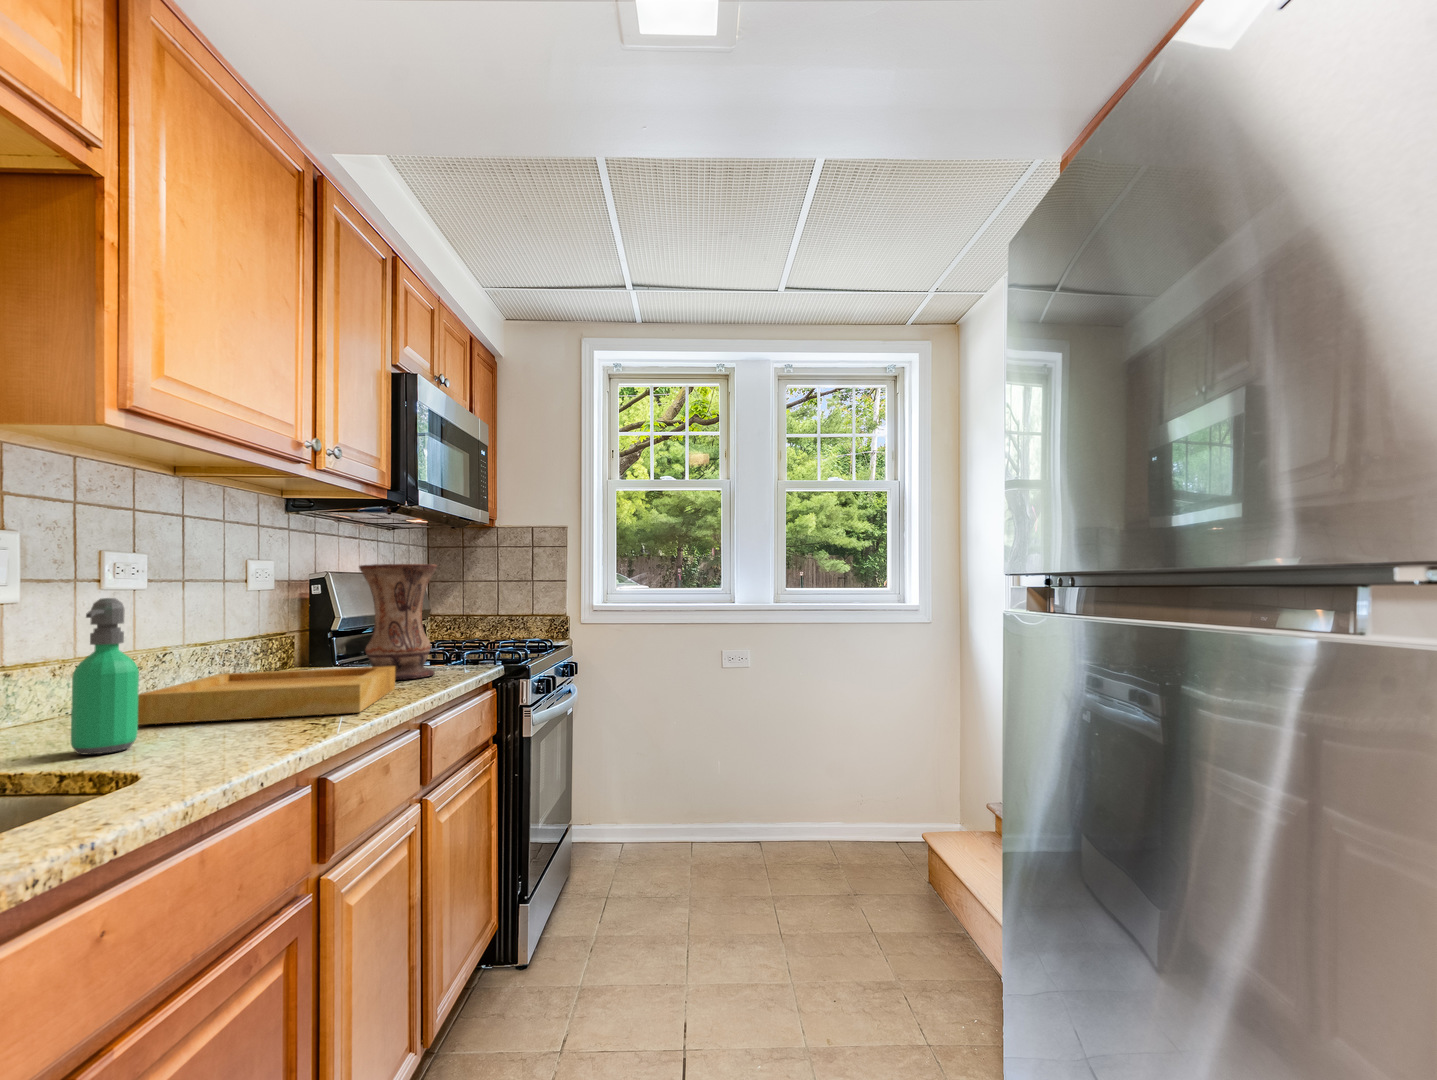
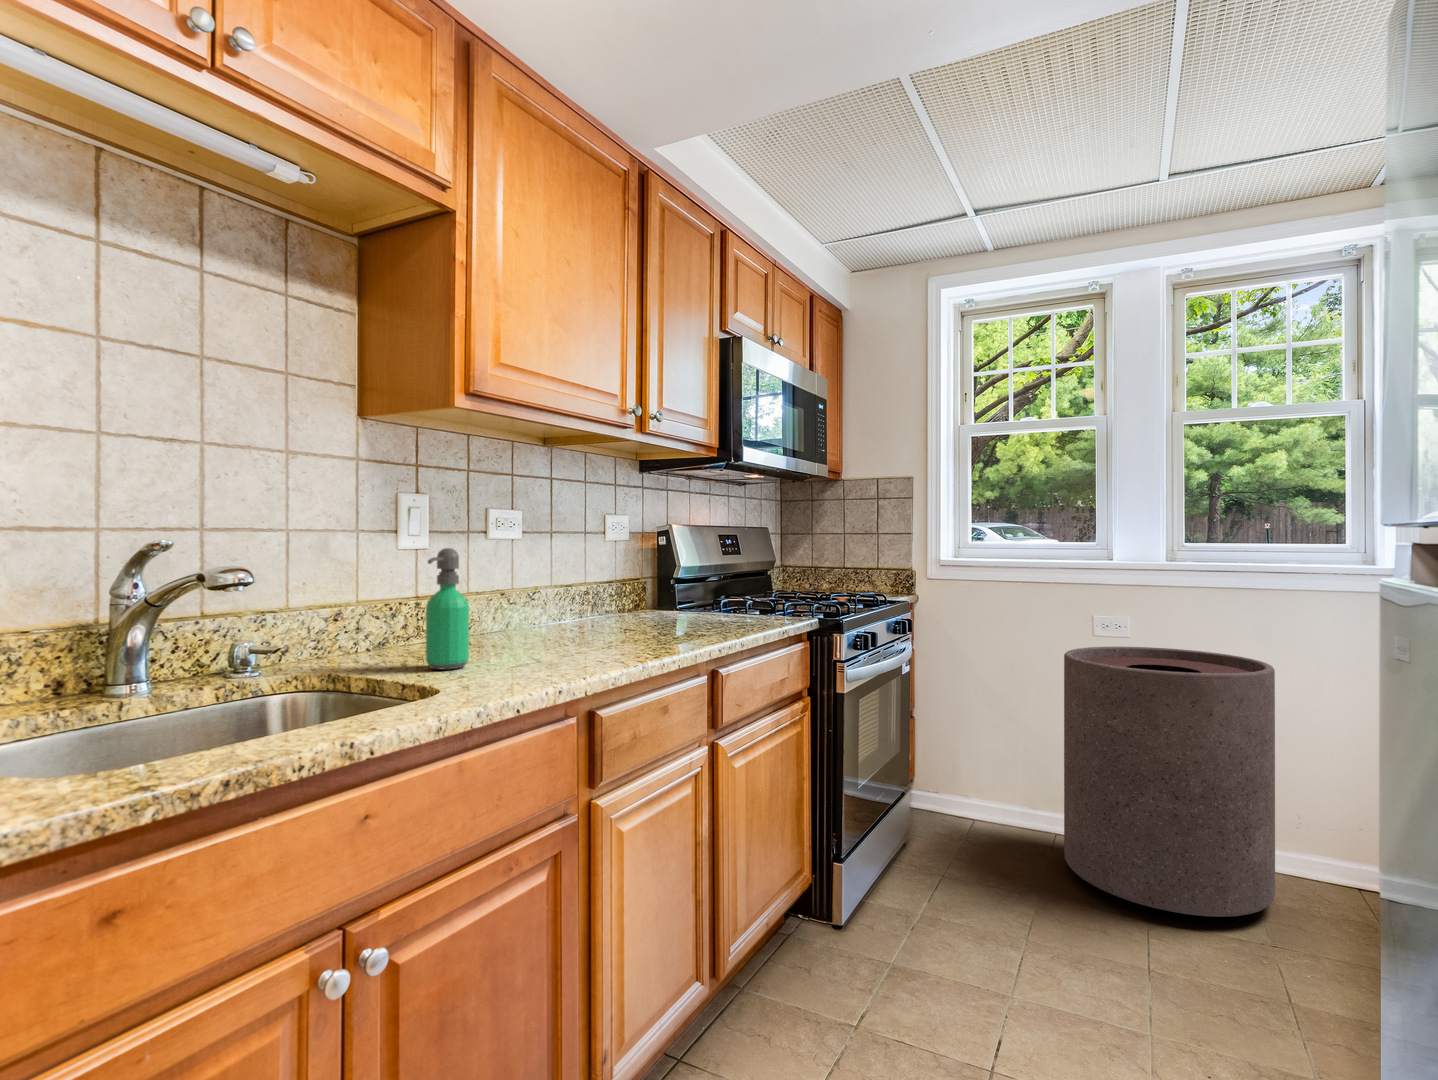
vase: present [359,564,437,680] -> none [679,520,746,626]
tray: present [138,666,395,725] -> none [489,611,698,655]
trash can: none [713,671,871,894] -> present [1064,647,1275,917]

